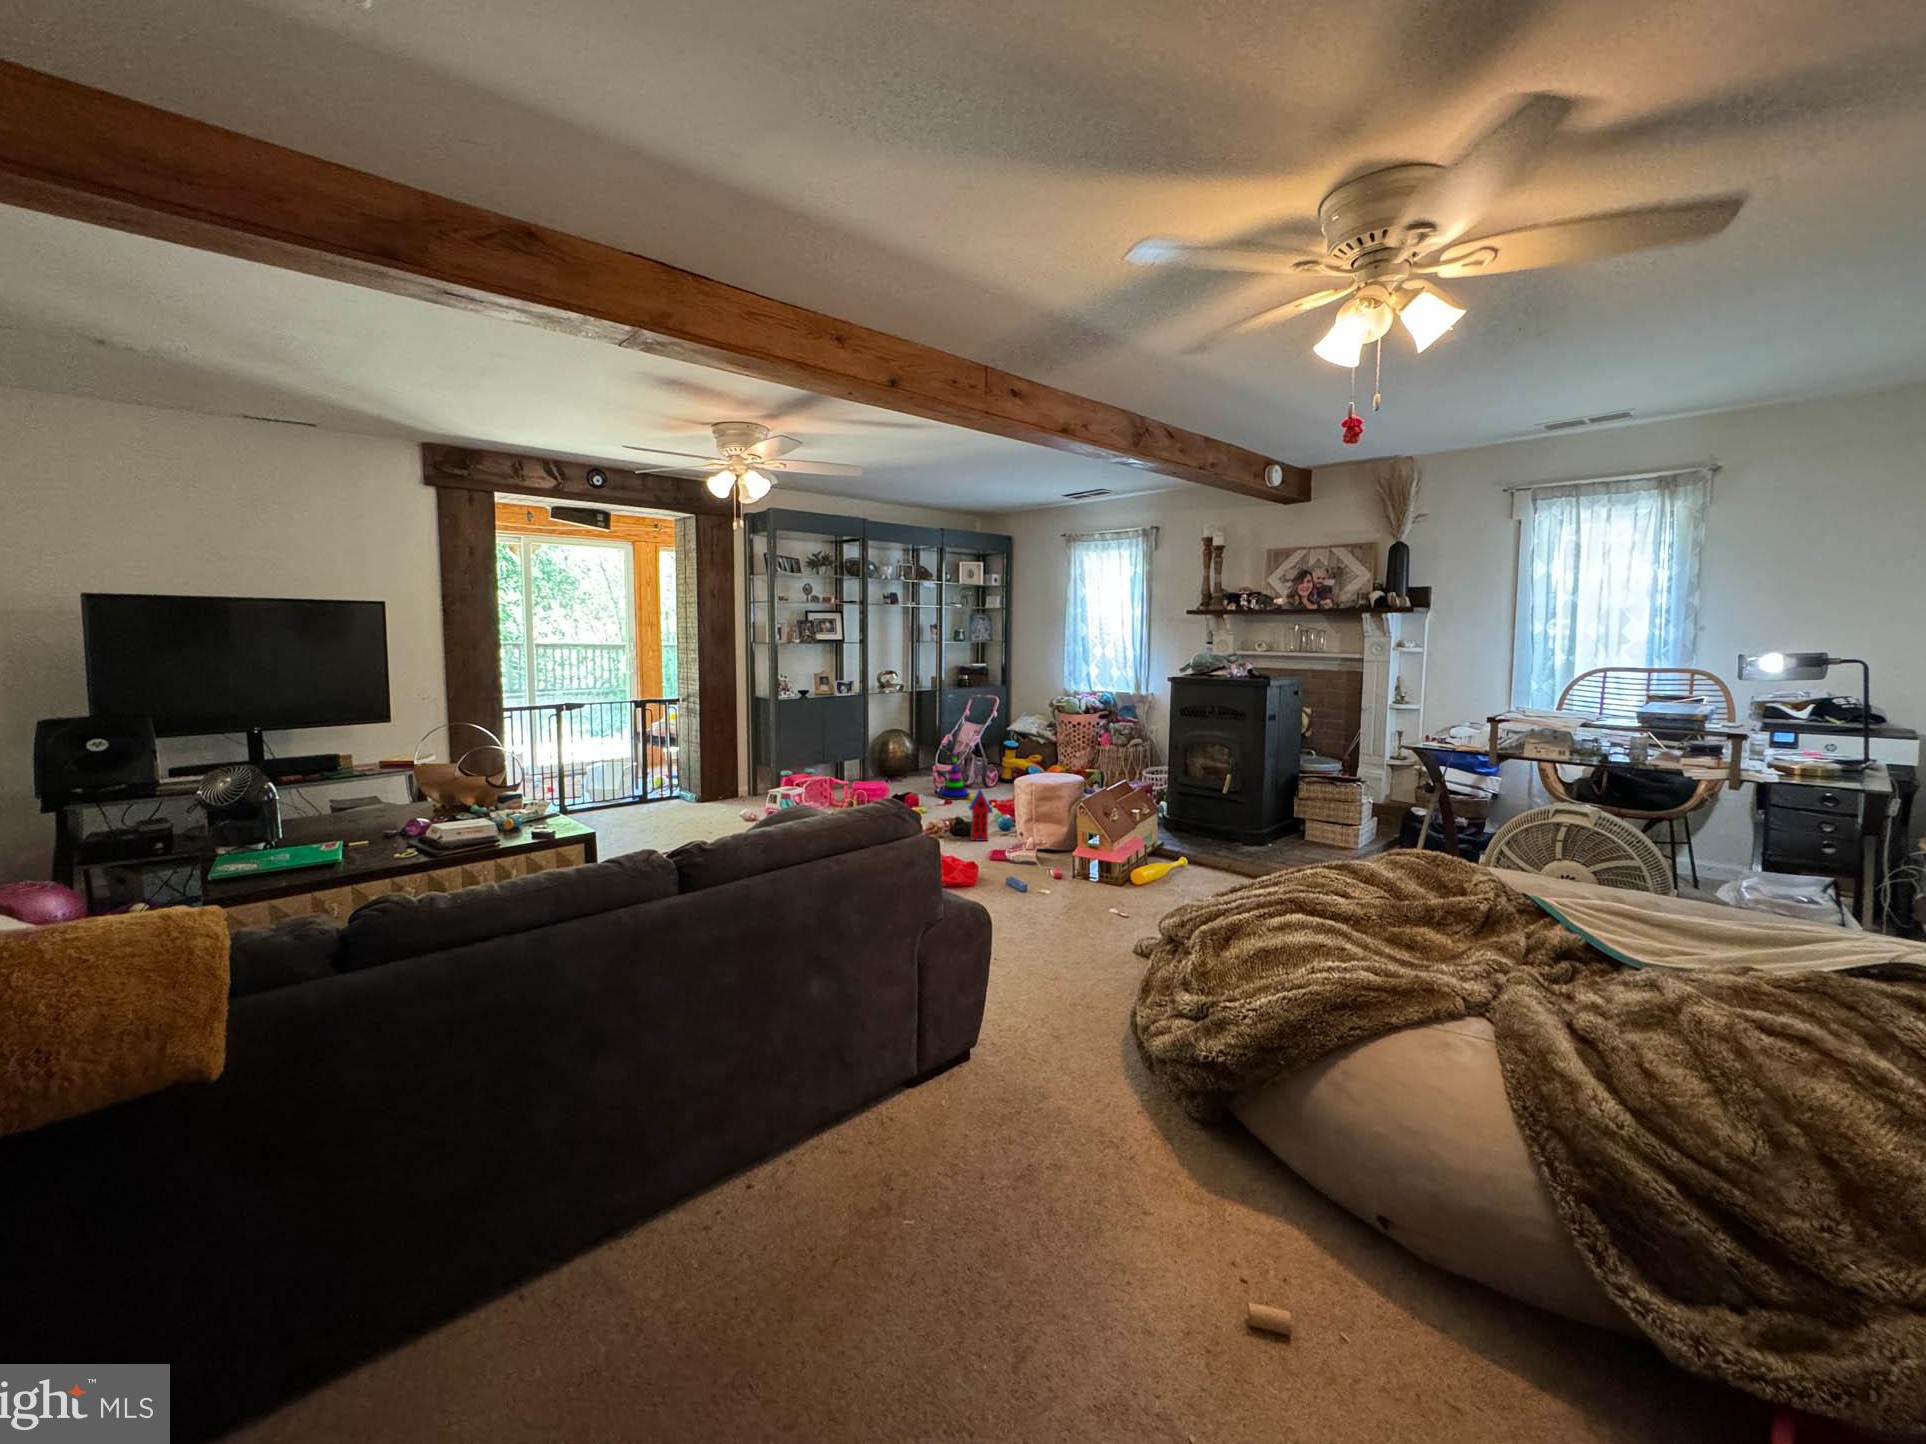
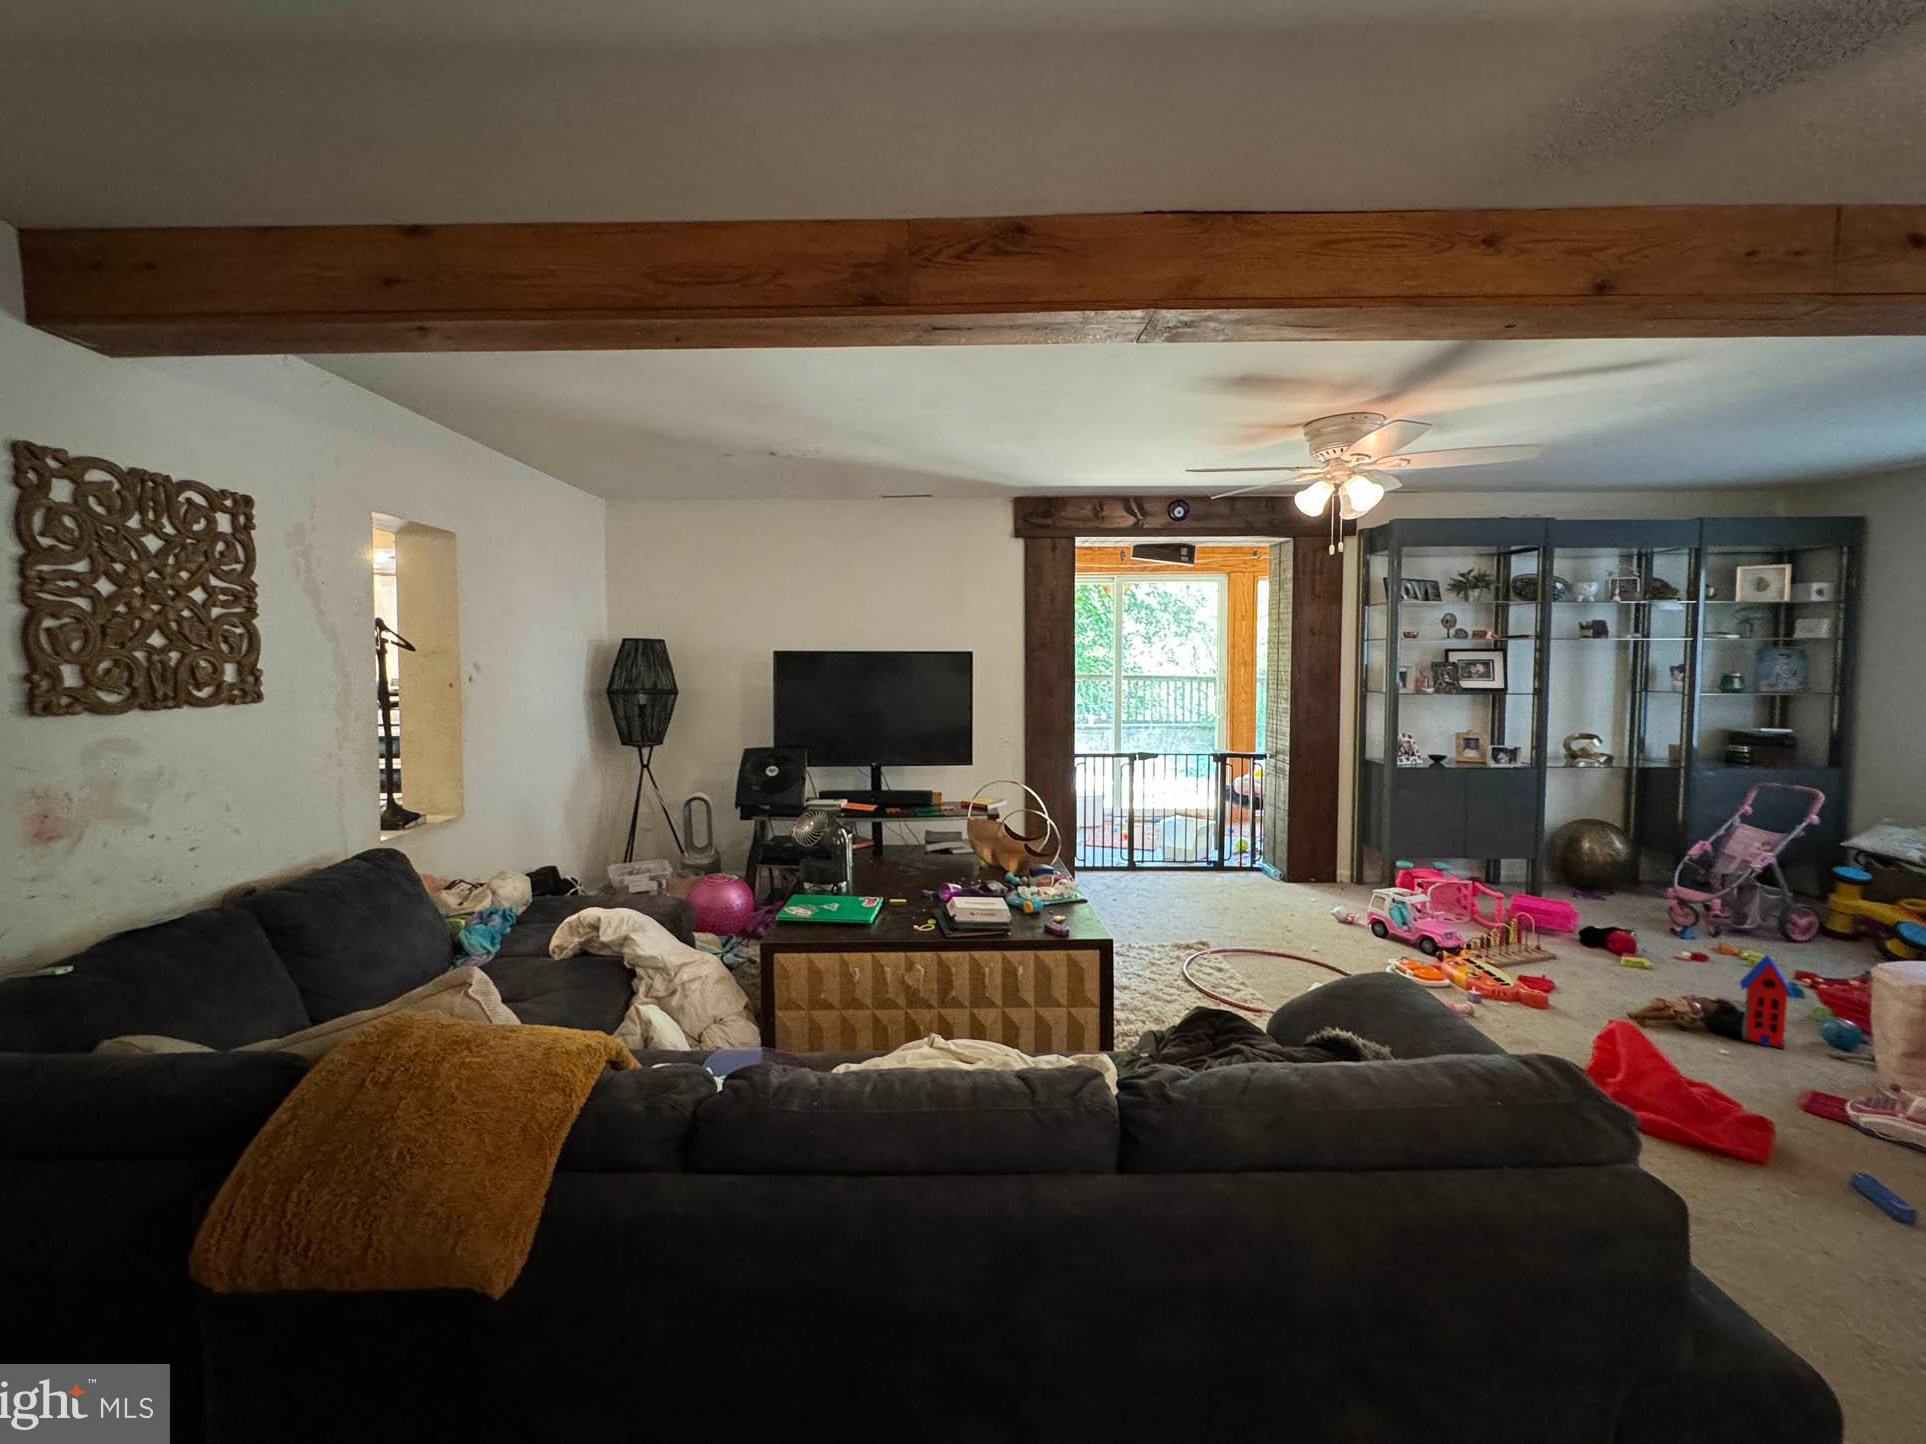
stacking toy: present [939,752,970,800] -> none [1677,873,1747,957]

